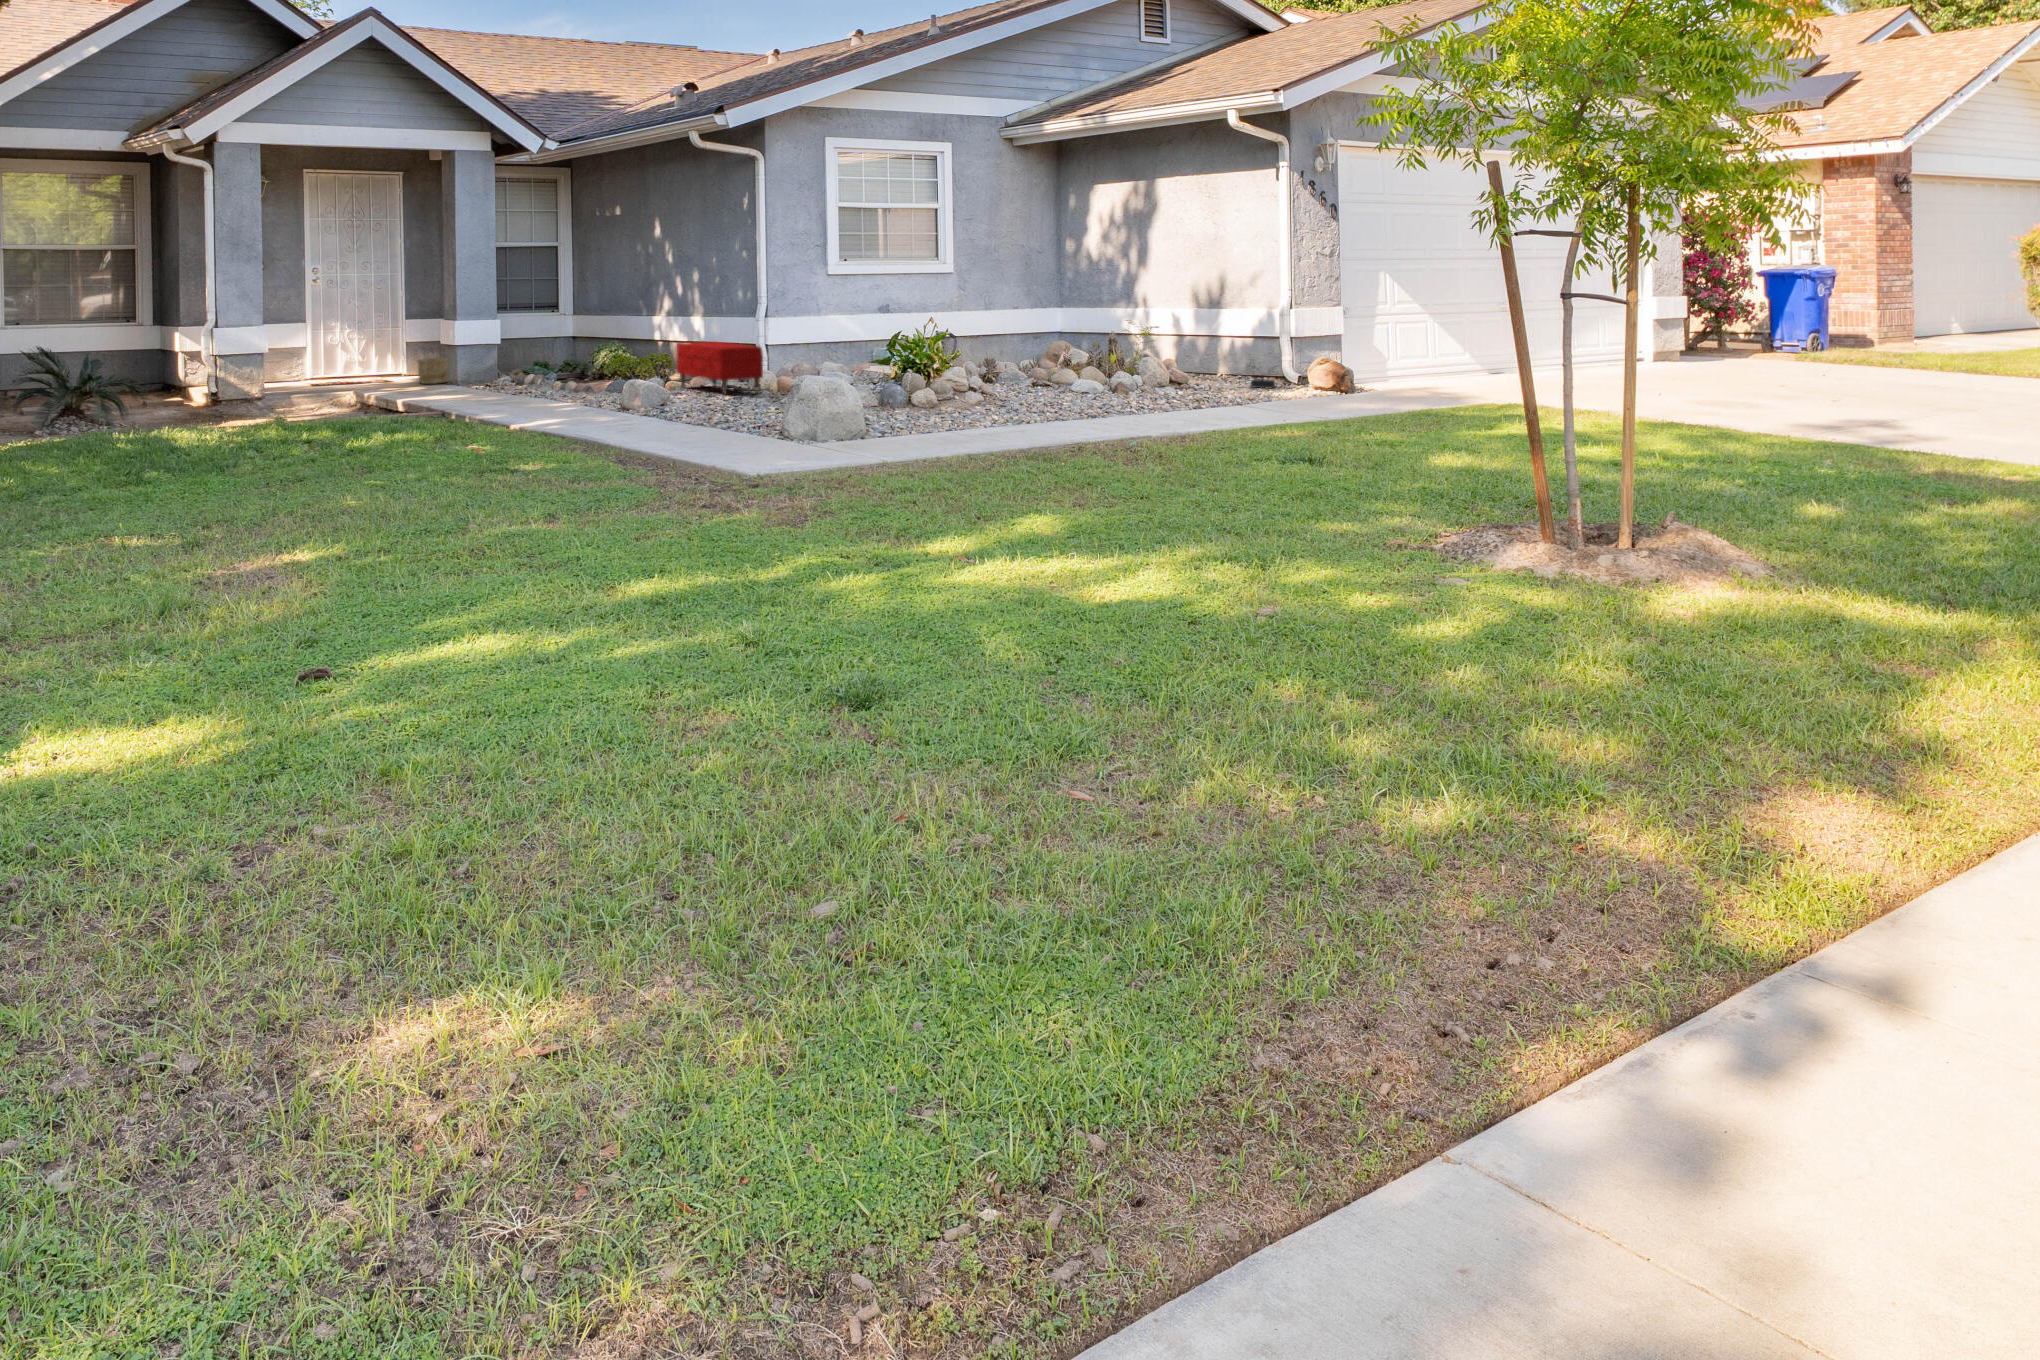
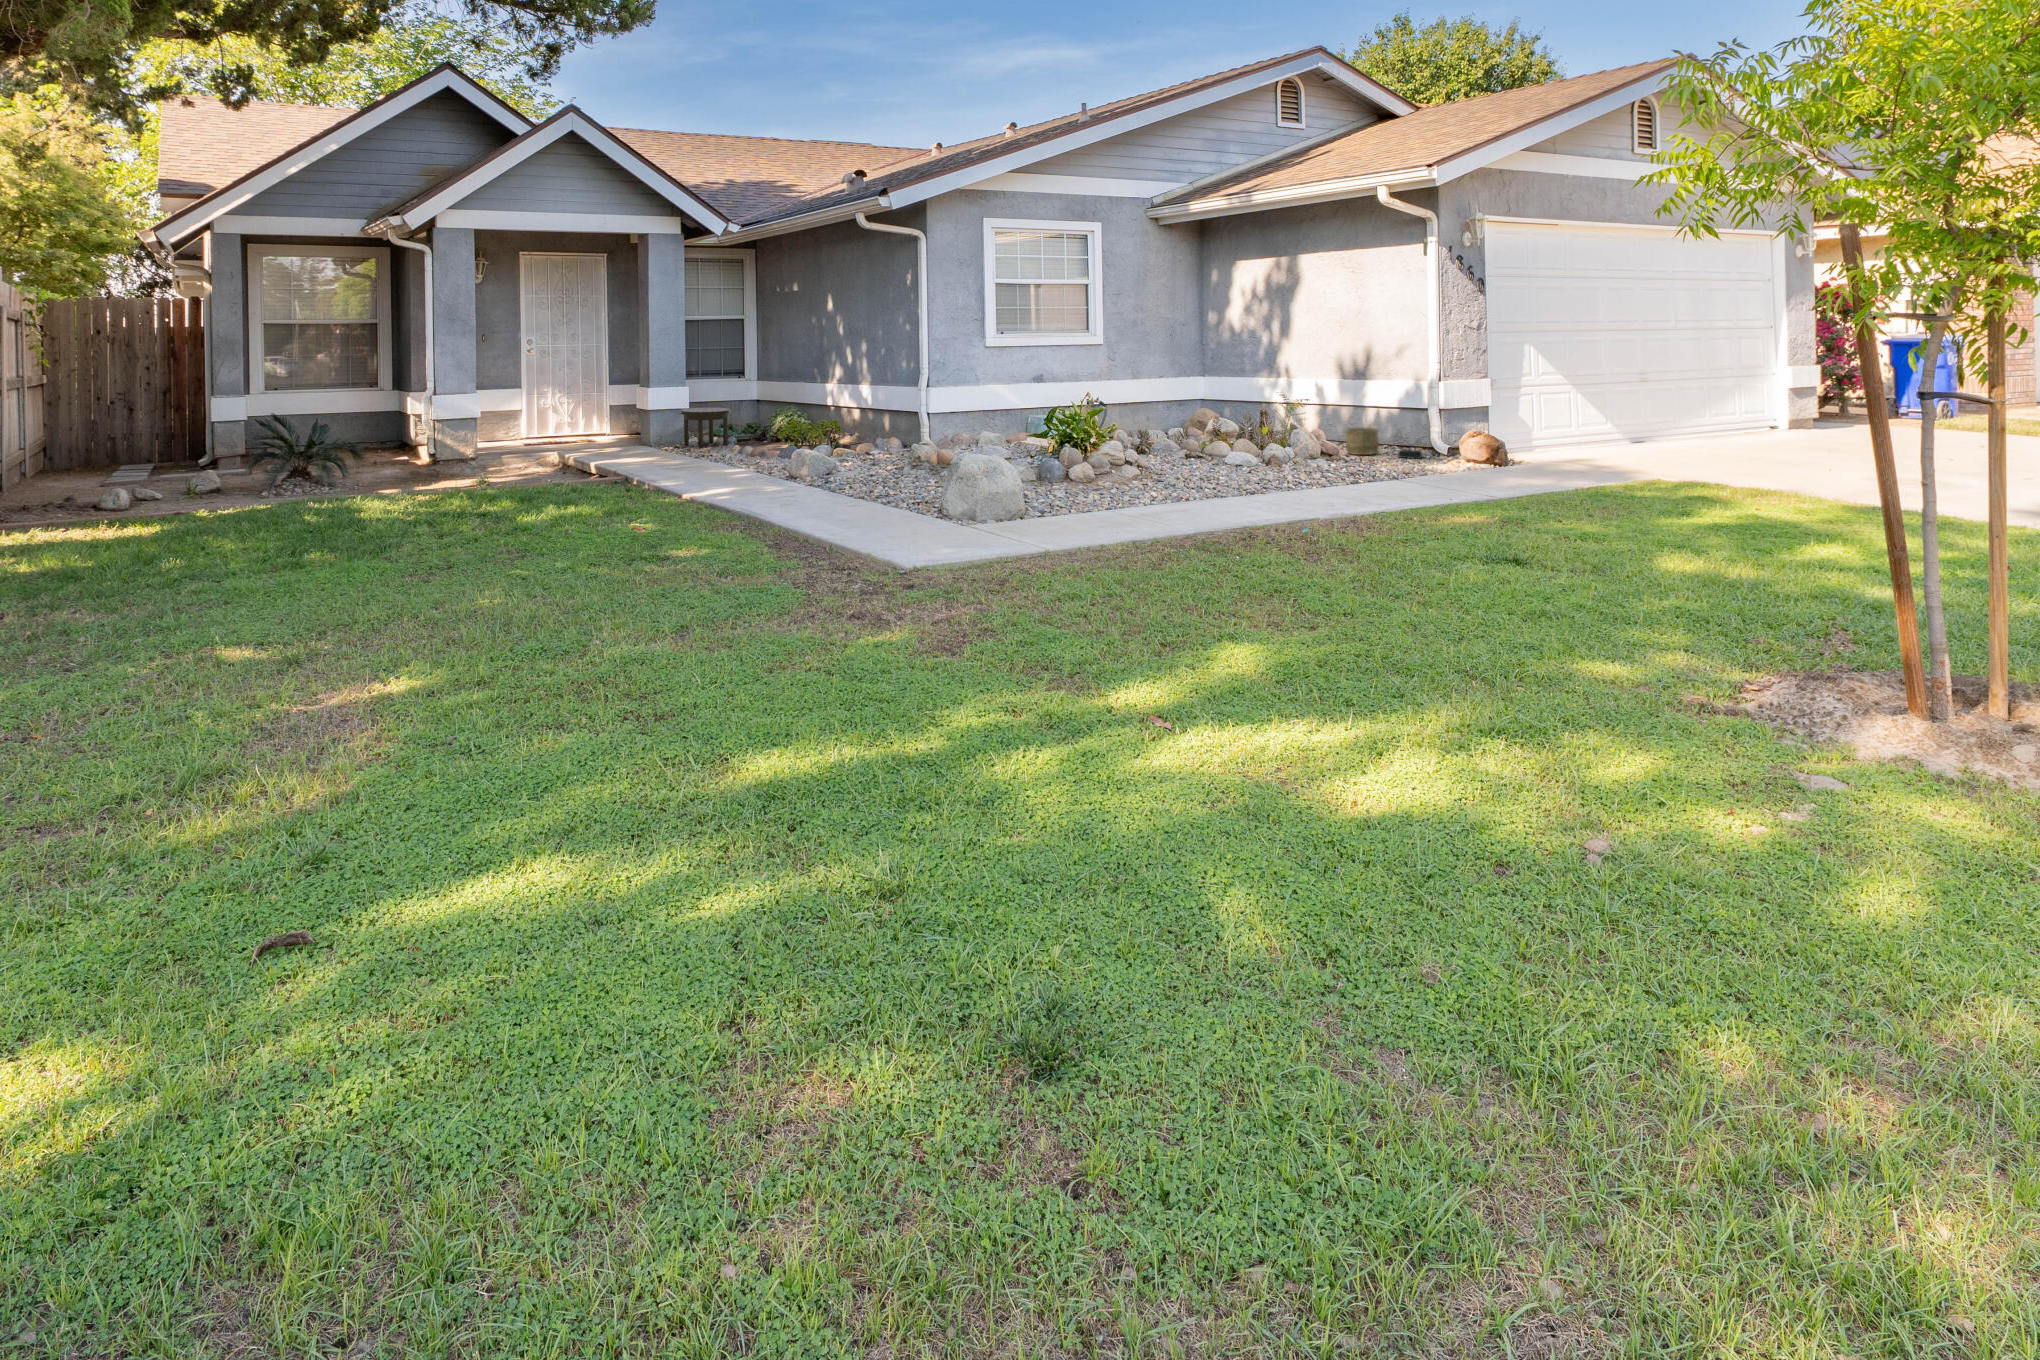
side table: none [492,342,547,385] -> present [680,408,731,448]
bench: present [677,342,763,395] -> none [848,409,929,461]
wooden bucket: present [418,358,448,384] -> present [1346,428,1379,455]

